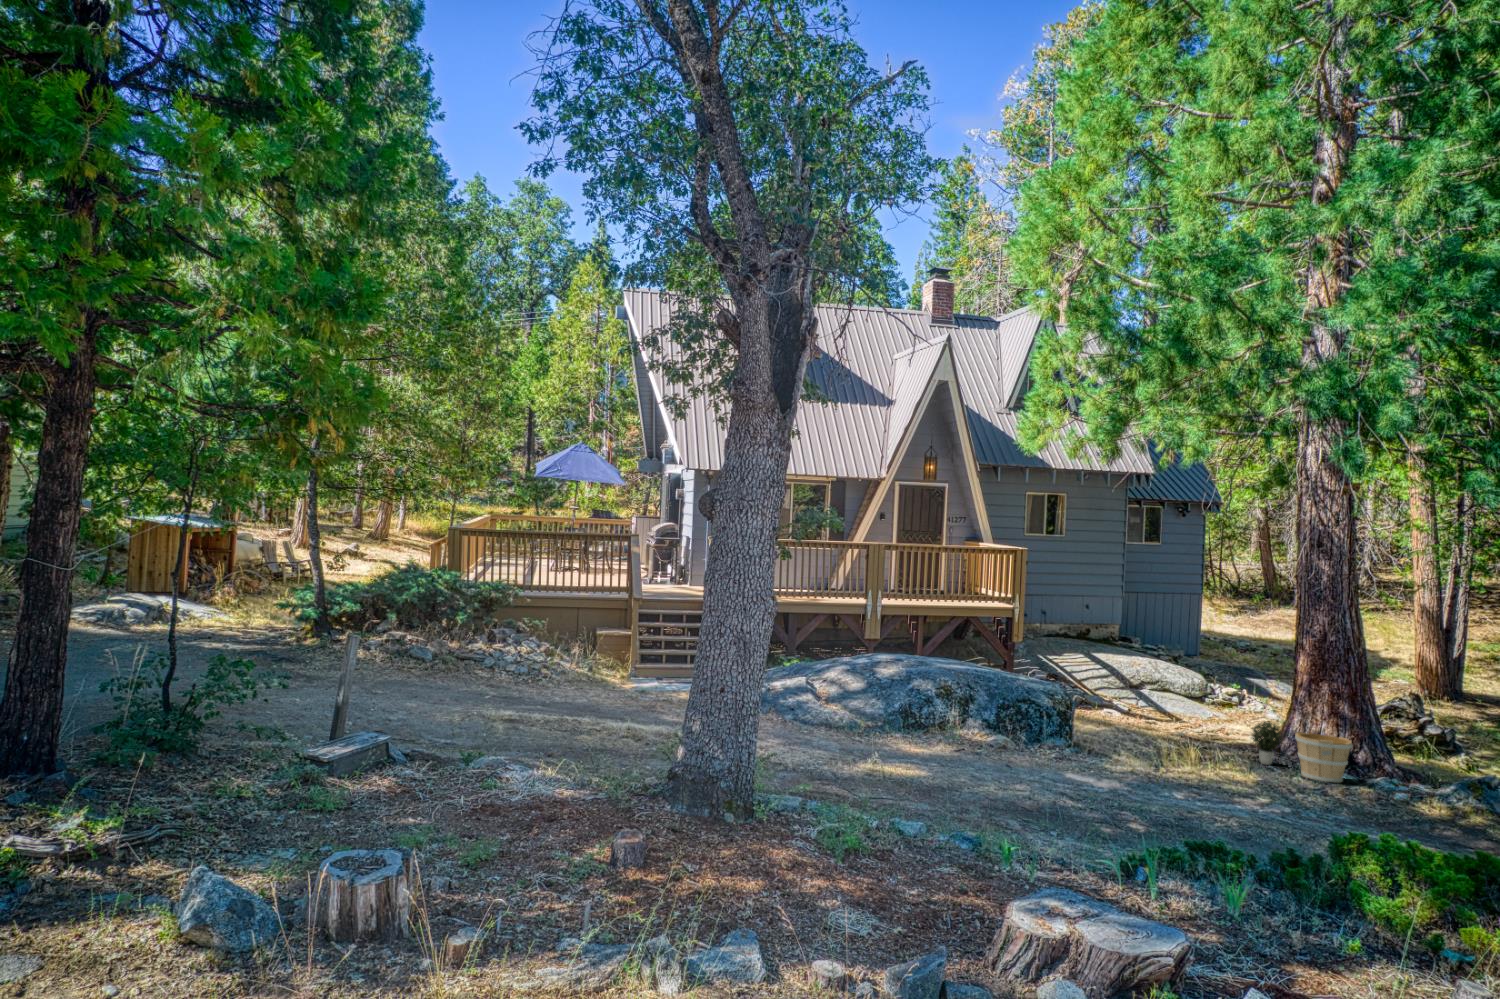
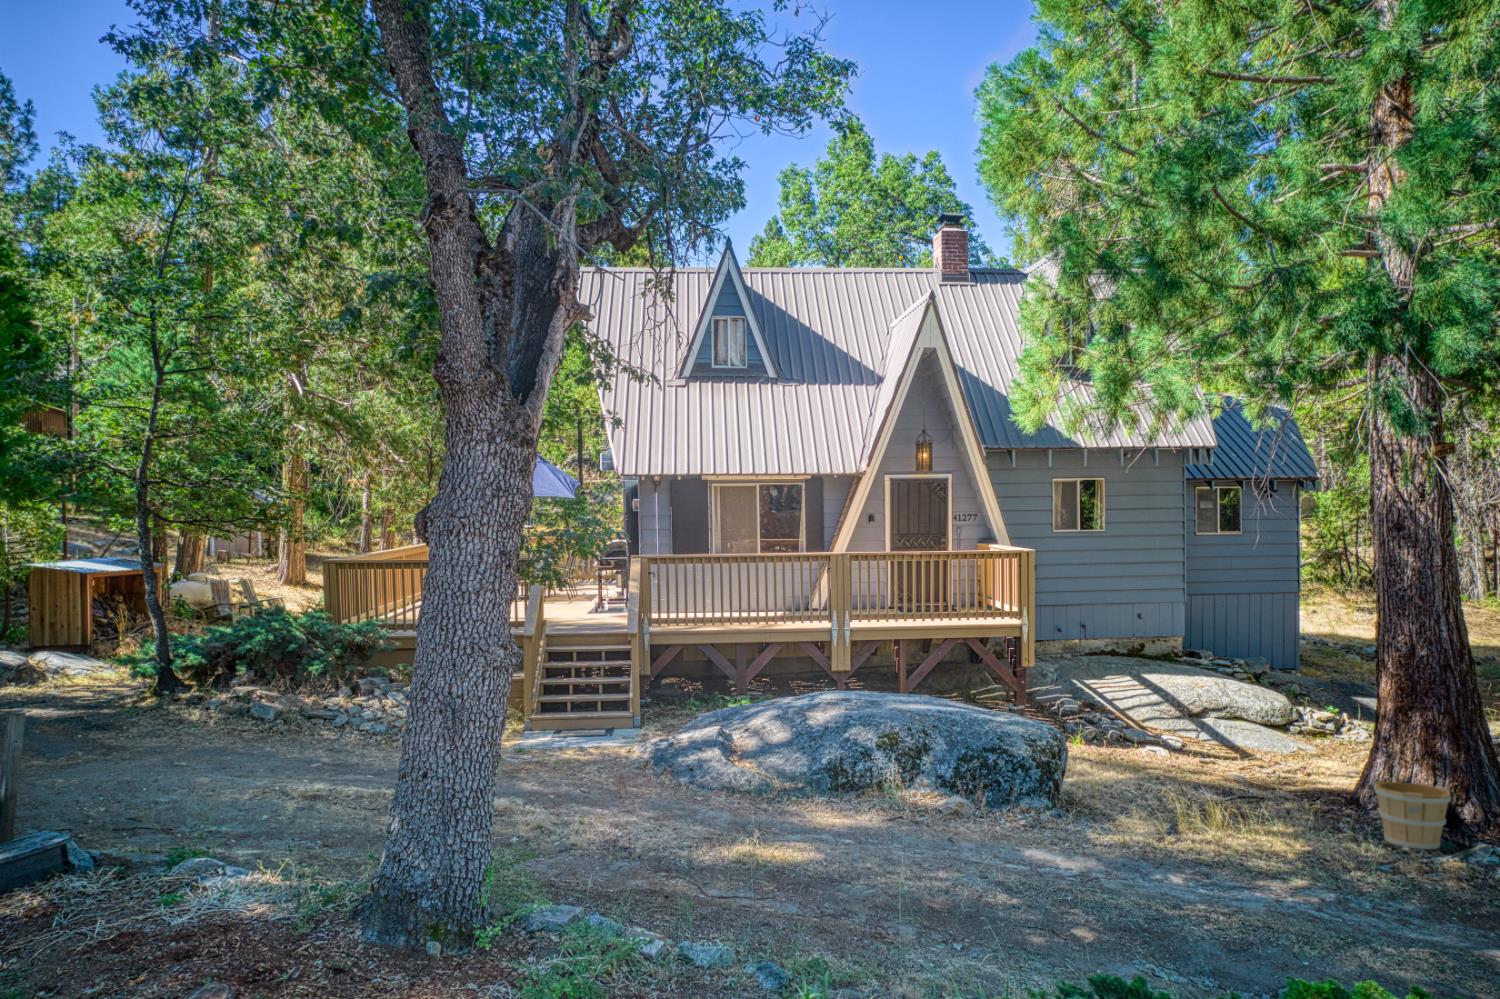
potted plant: present [1252,722,1283,765] -> none [1318,765,1364,825]

